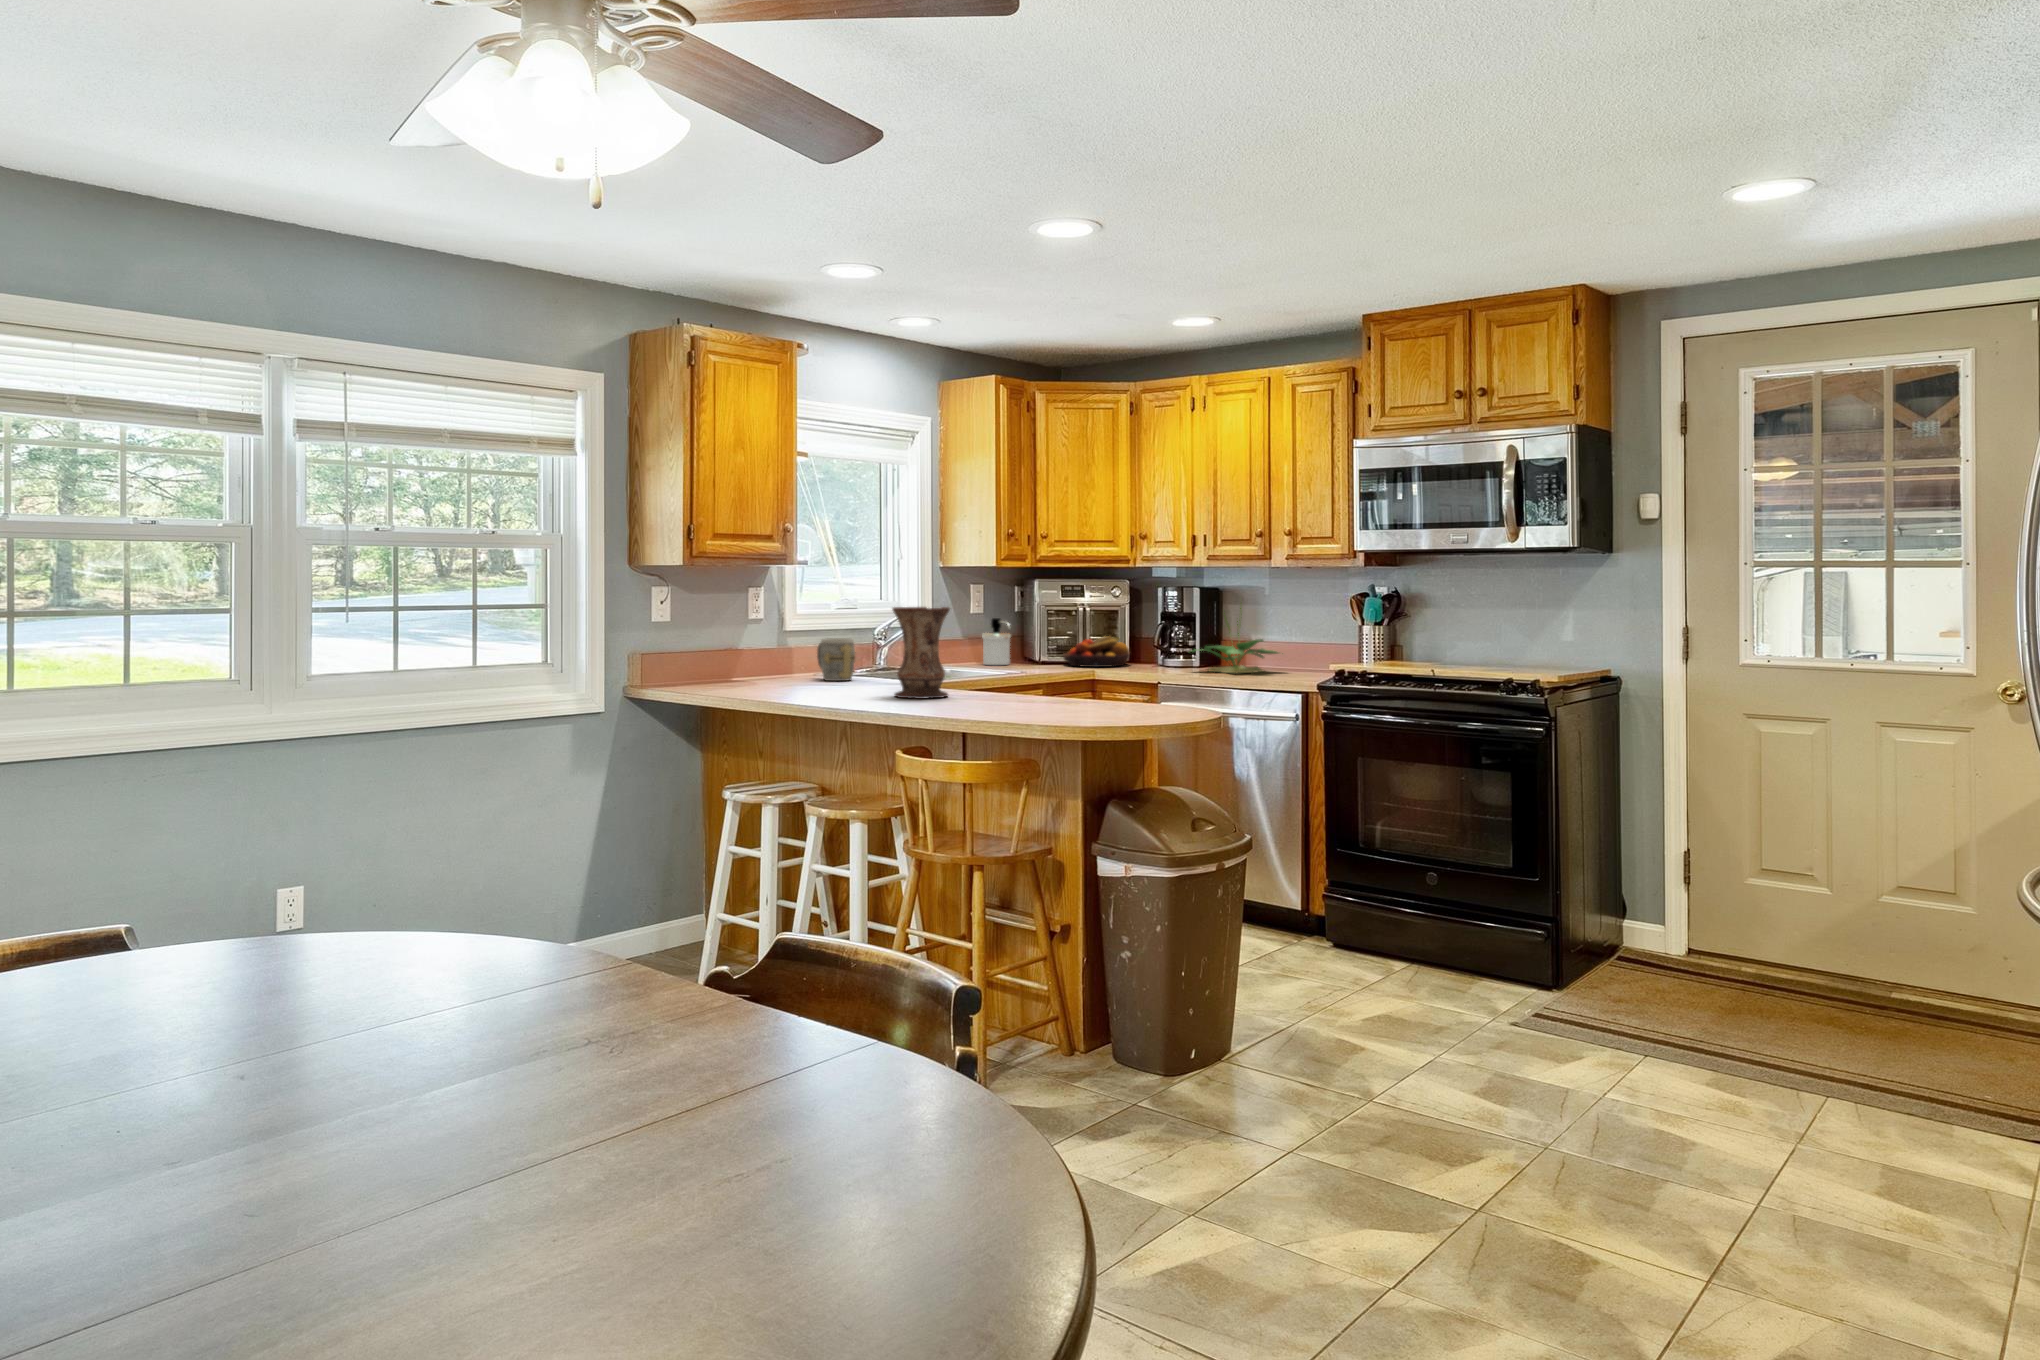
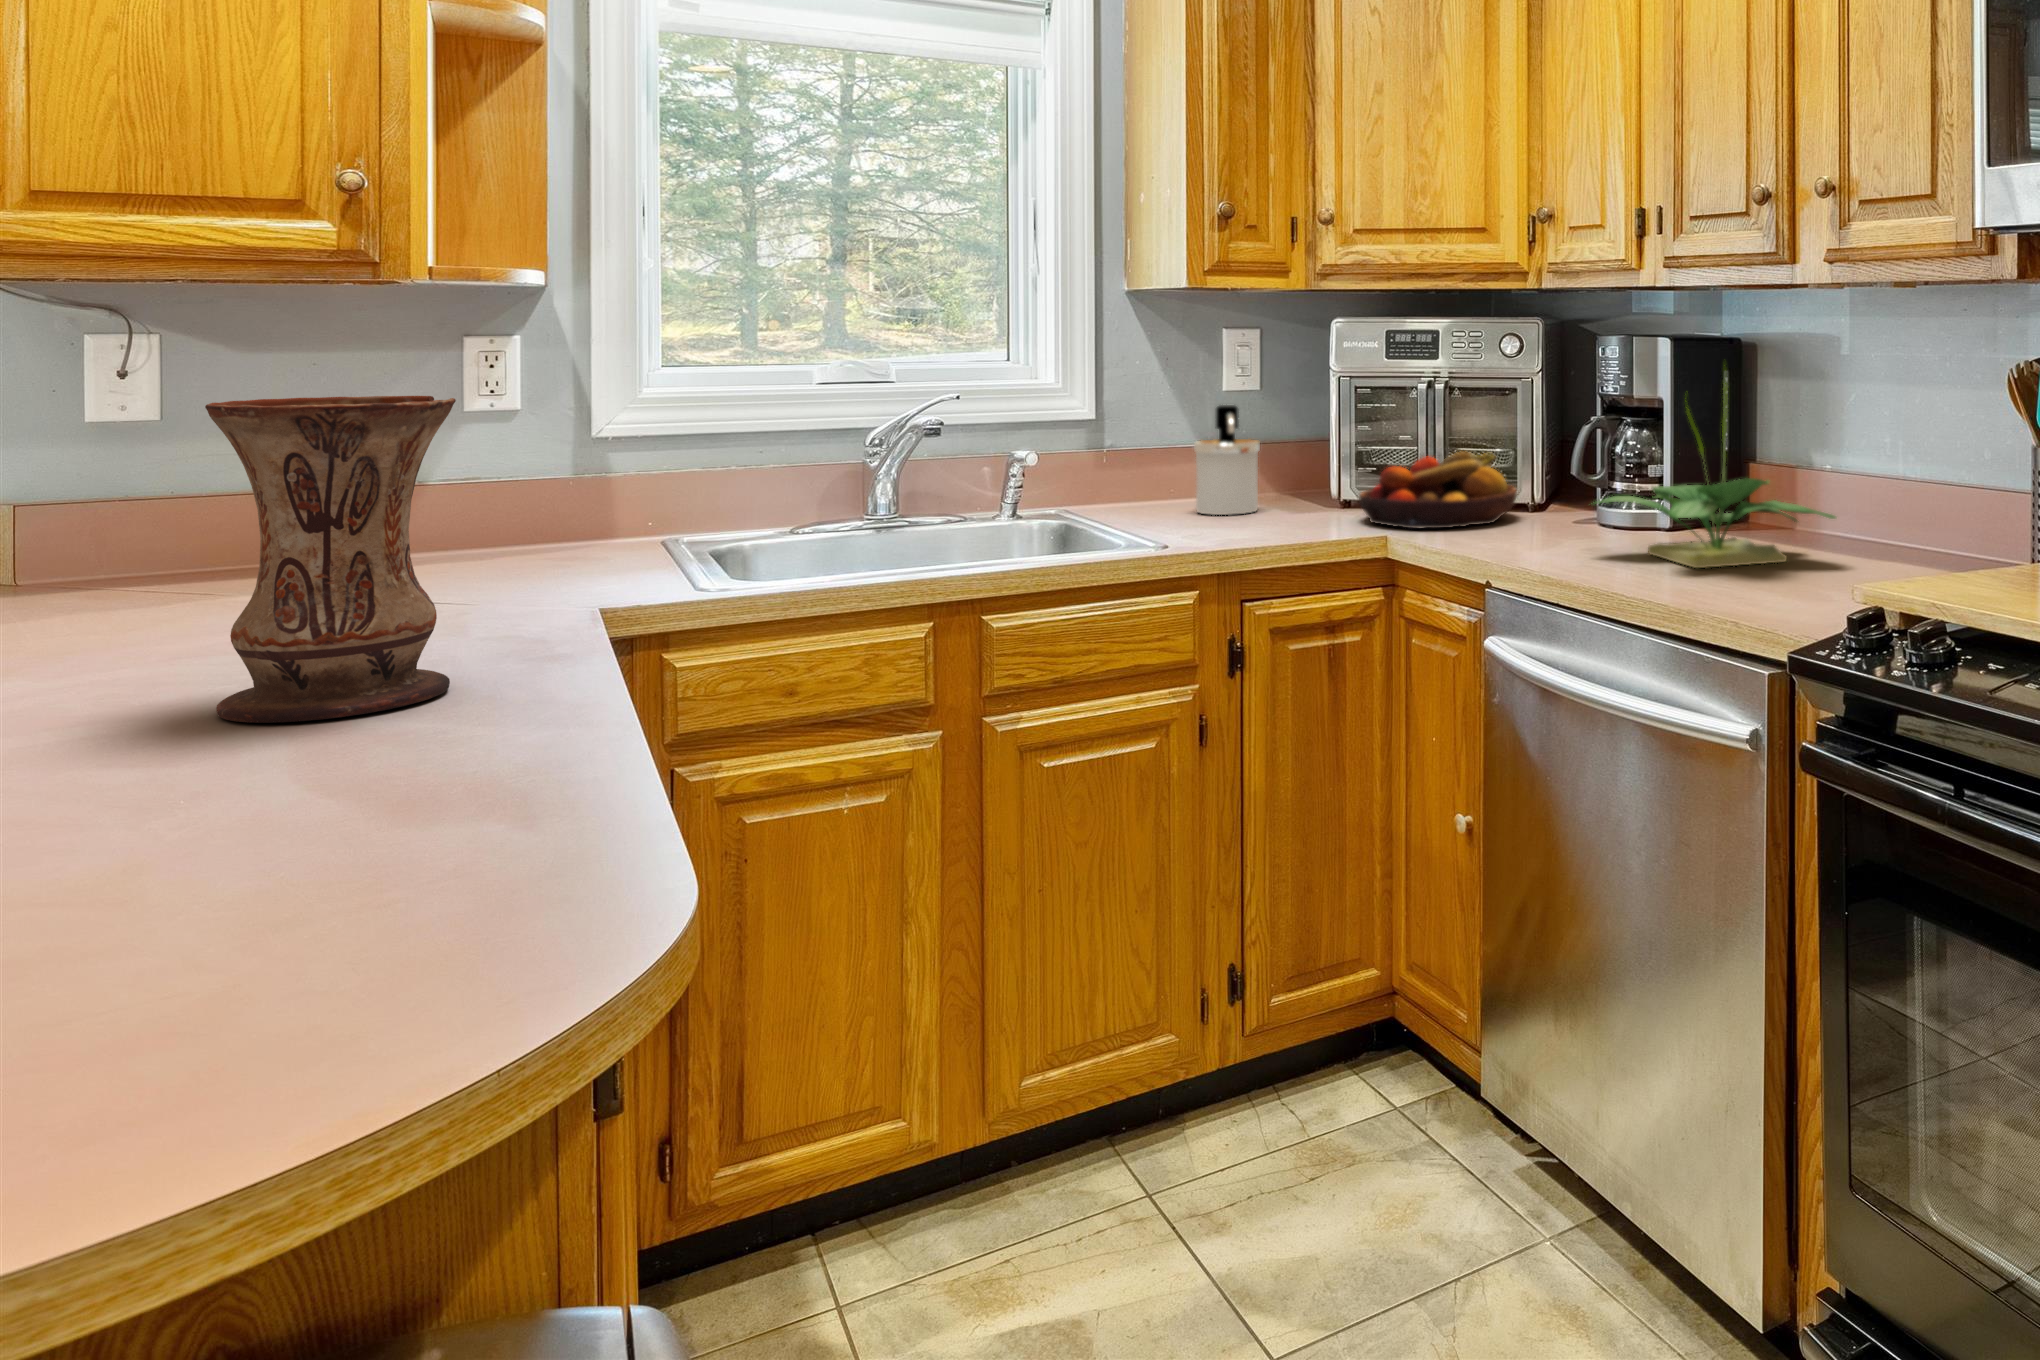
mug: present [817,638,855,681] -> none [522,466,633,583]

